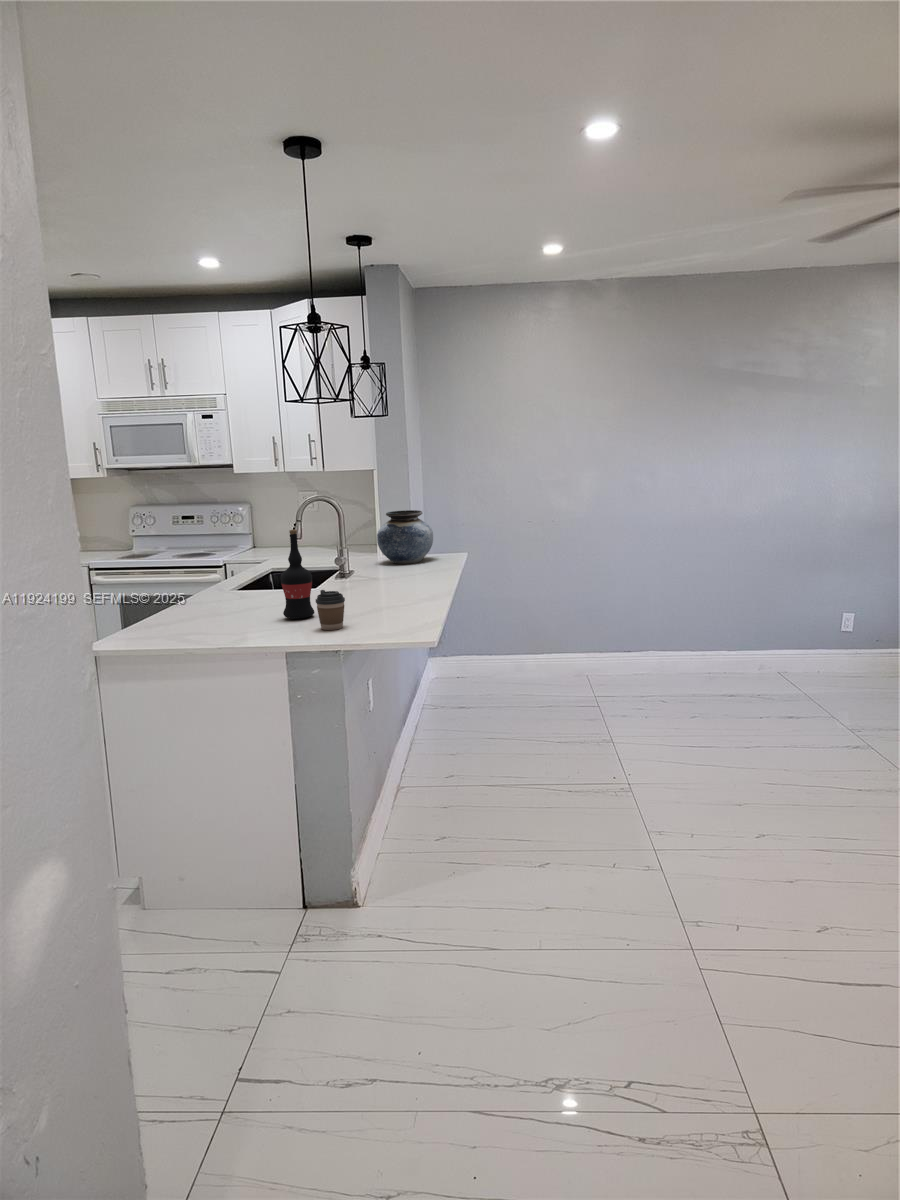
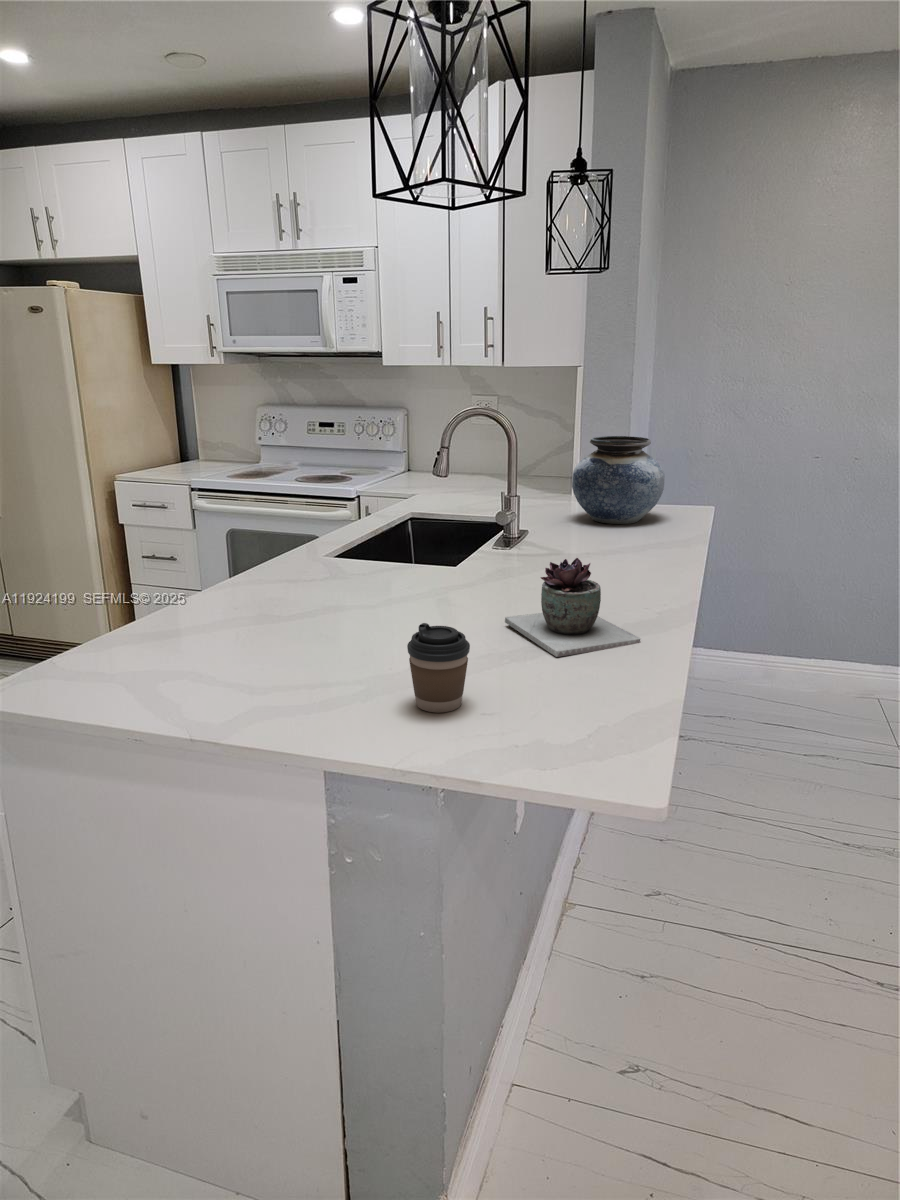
wine bottle: present [281,530,314,619] -> none [362,481,423,656]
succulent plant: none [354,565,424,611] -> present [505,558,641,657]

